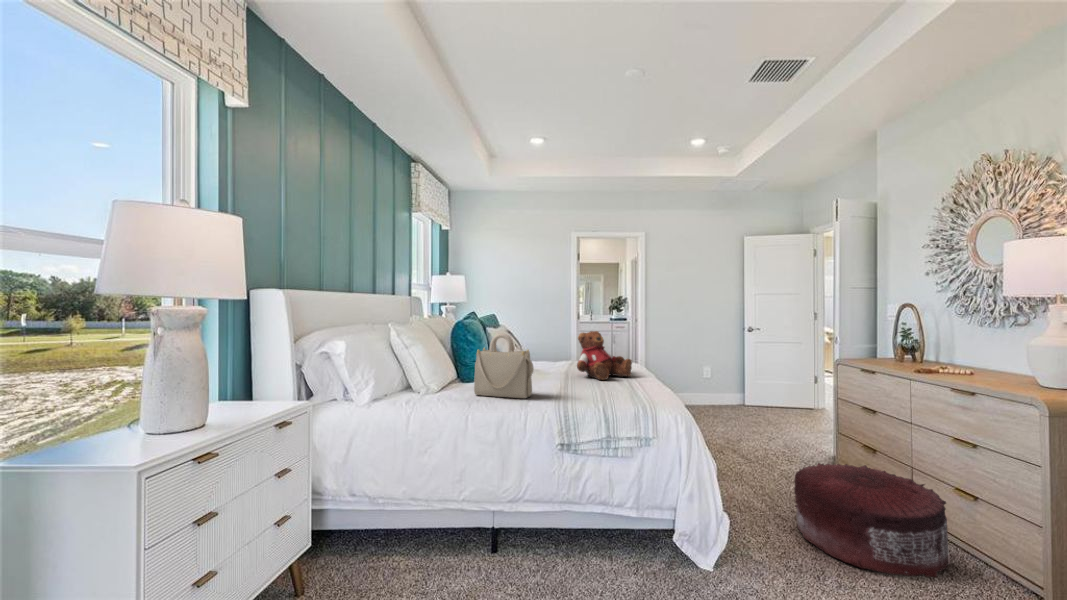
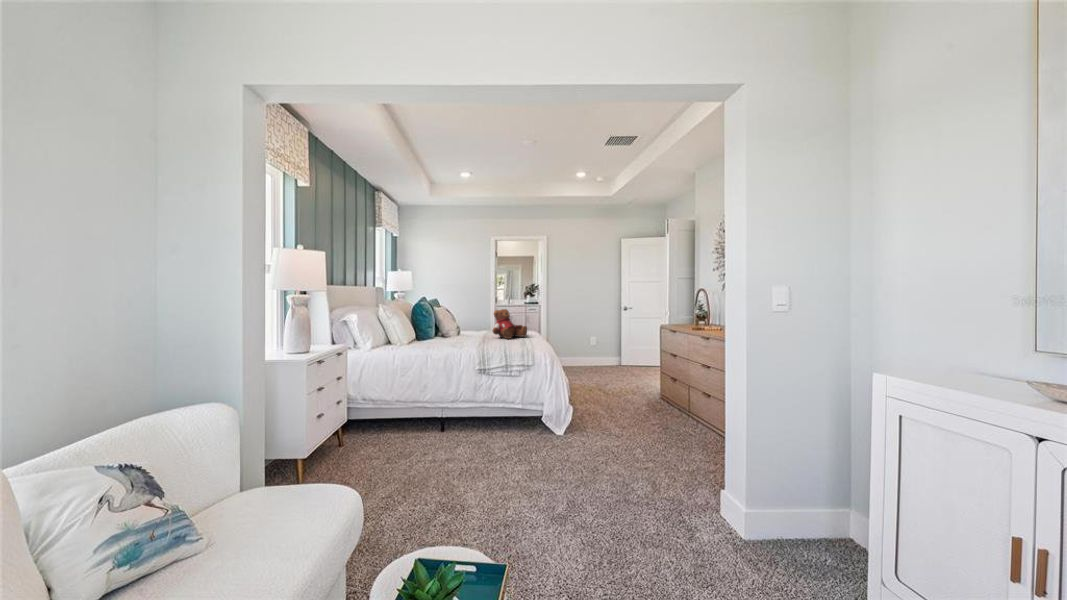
handbag: present [474,334,533,398] -> none [429,310,465,347]
pouf: present [794,463,950,577] -> none [613,381,681,428]

